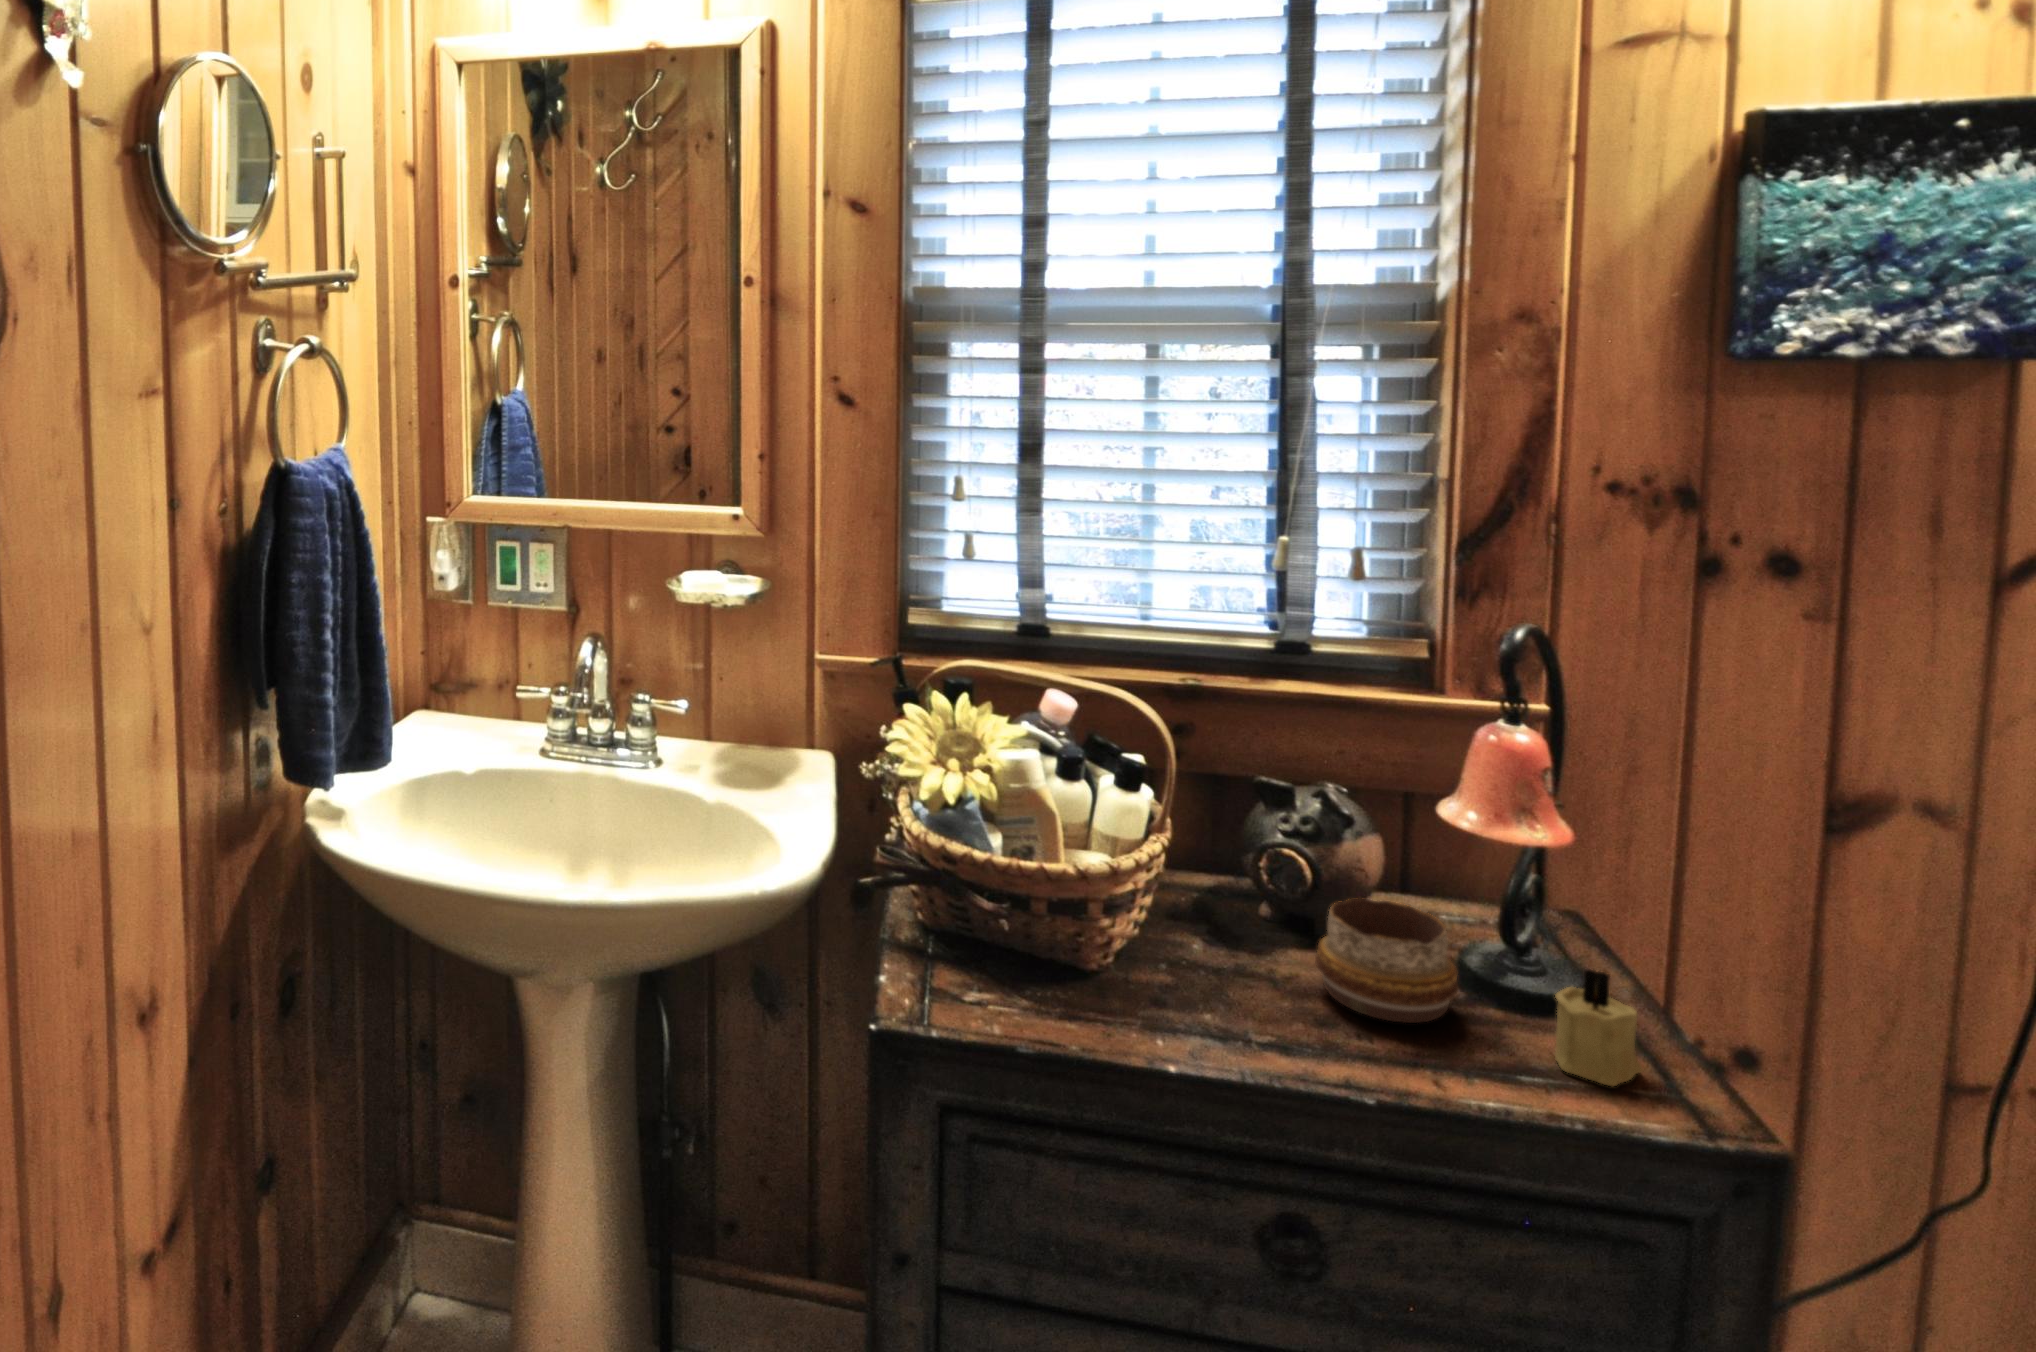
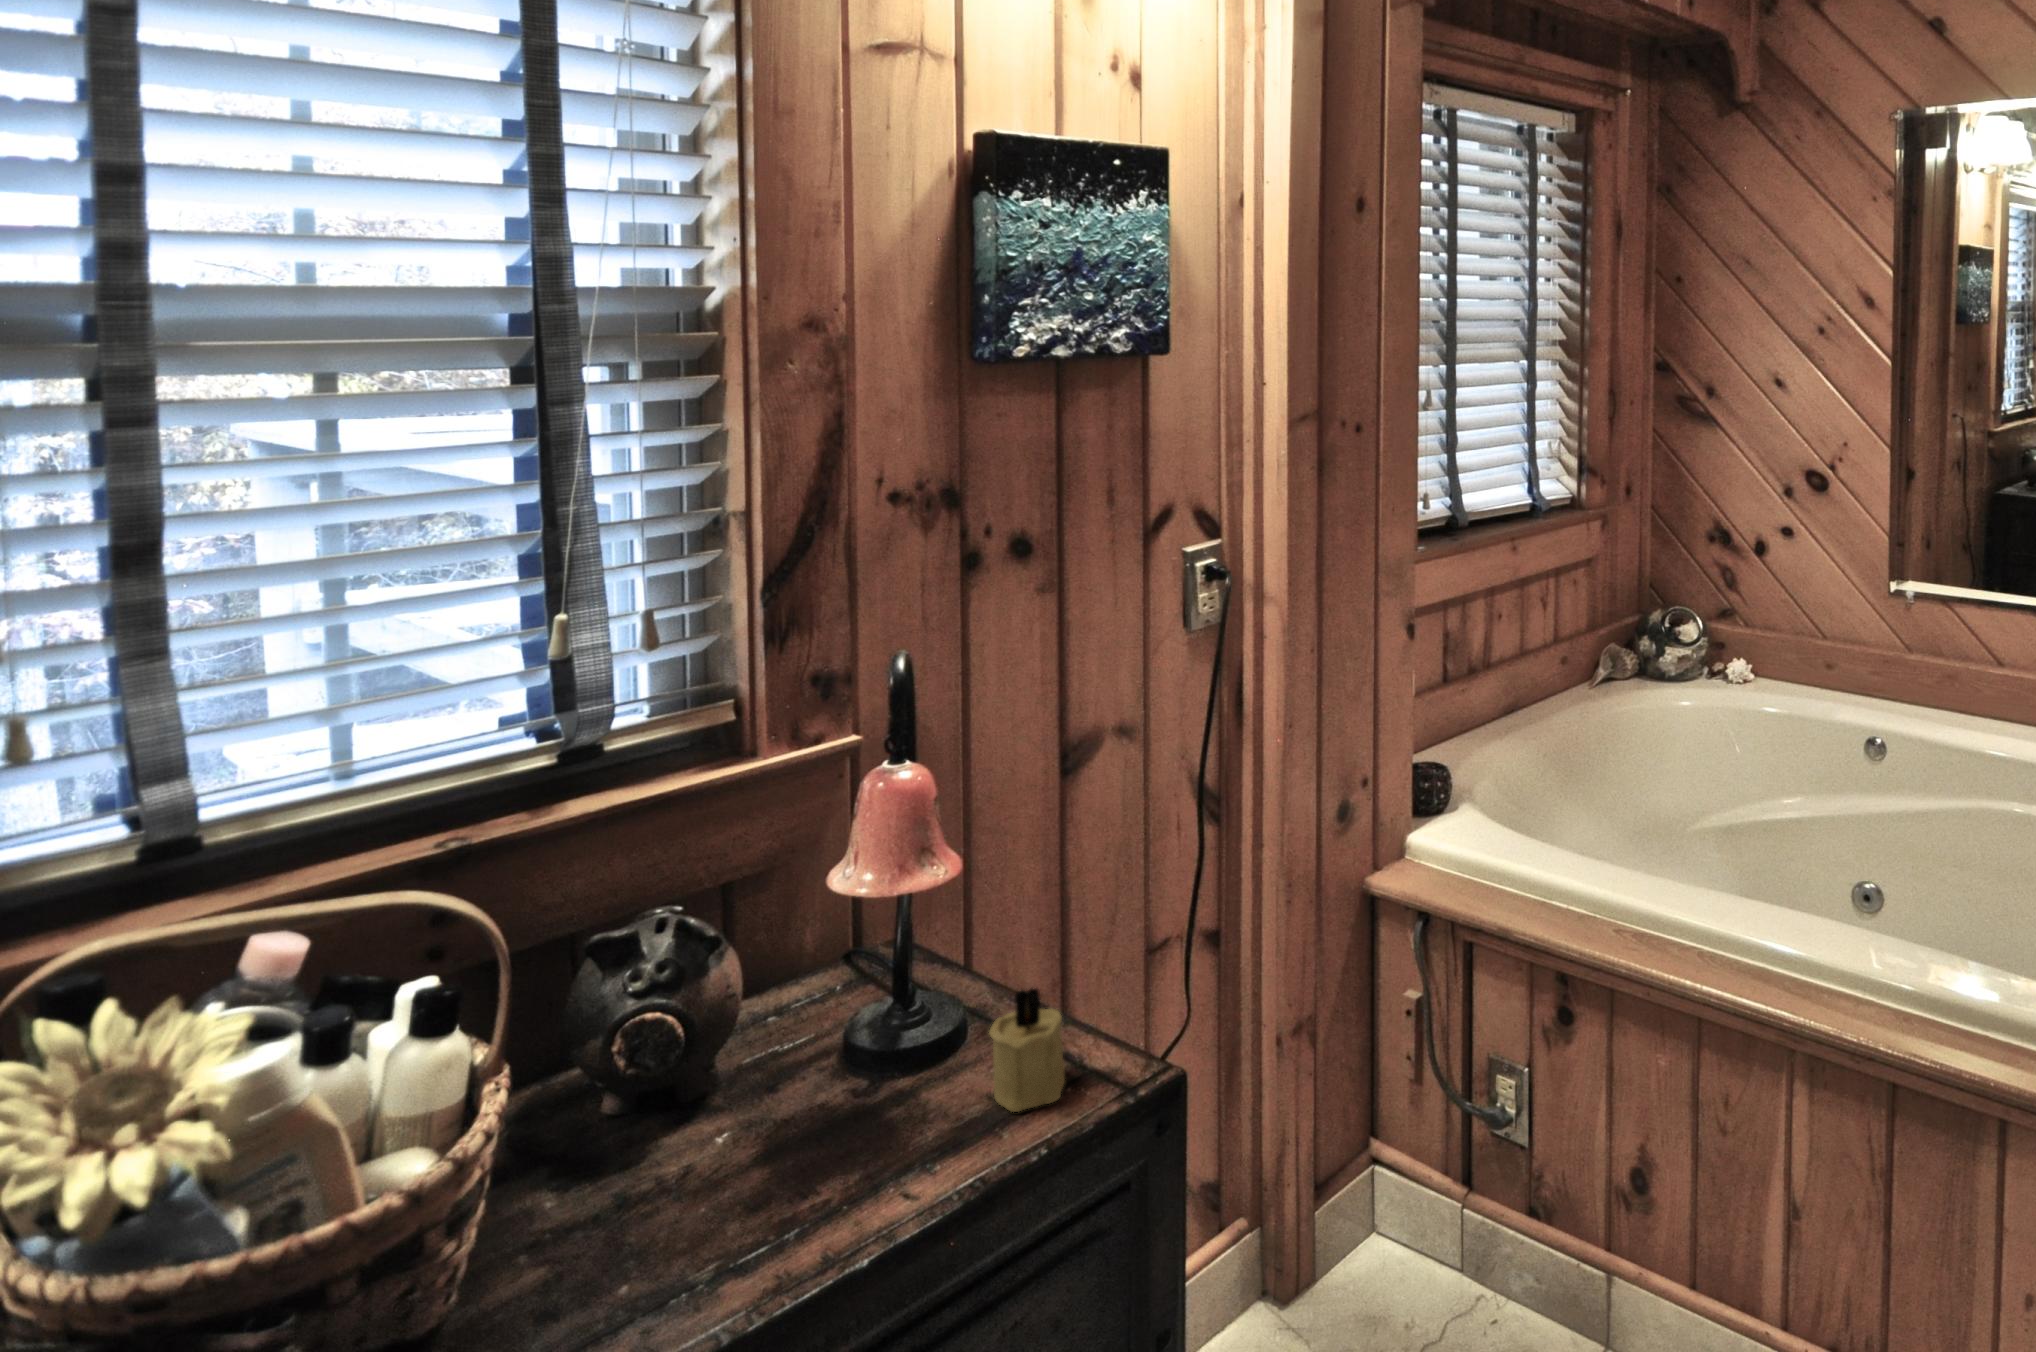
decorative bowl: present [1315,899,1458,1023] -> none [724,1017,896,1187]

